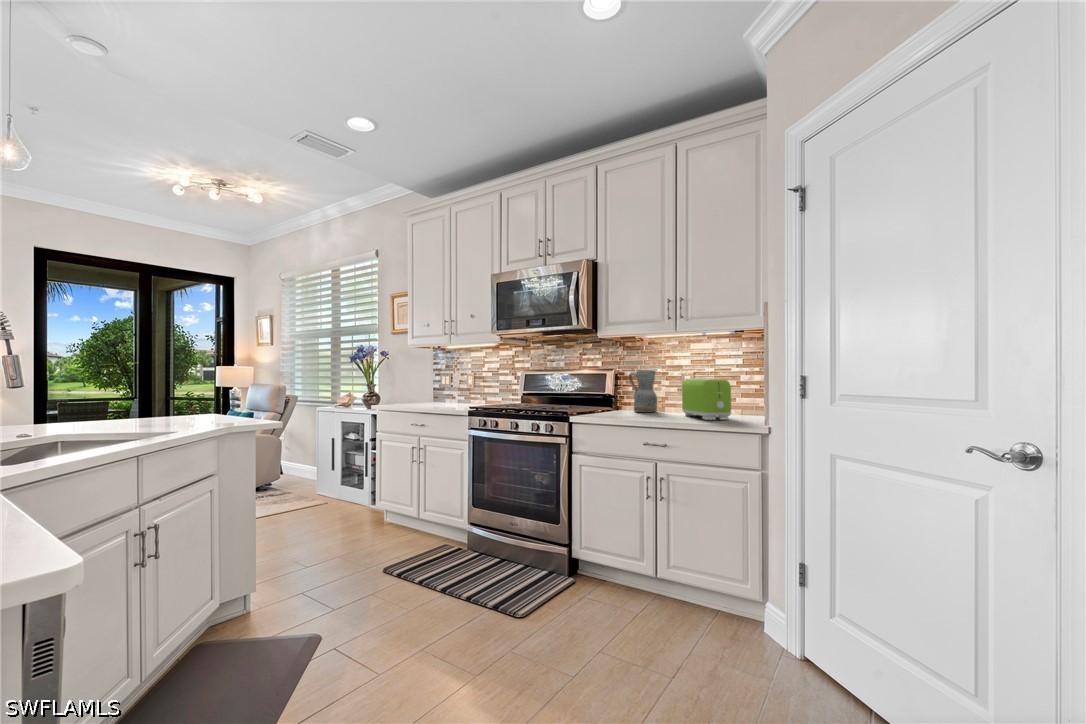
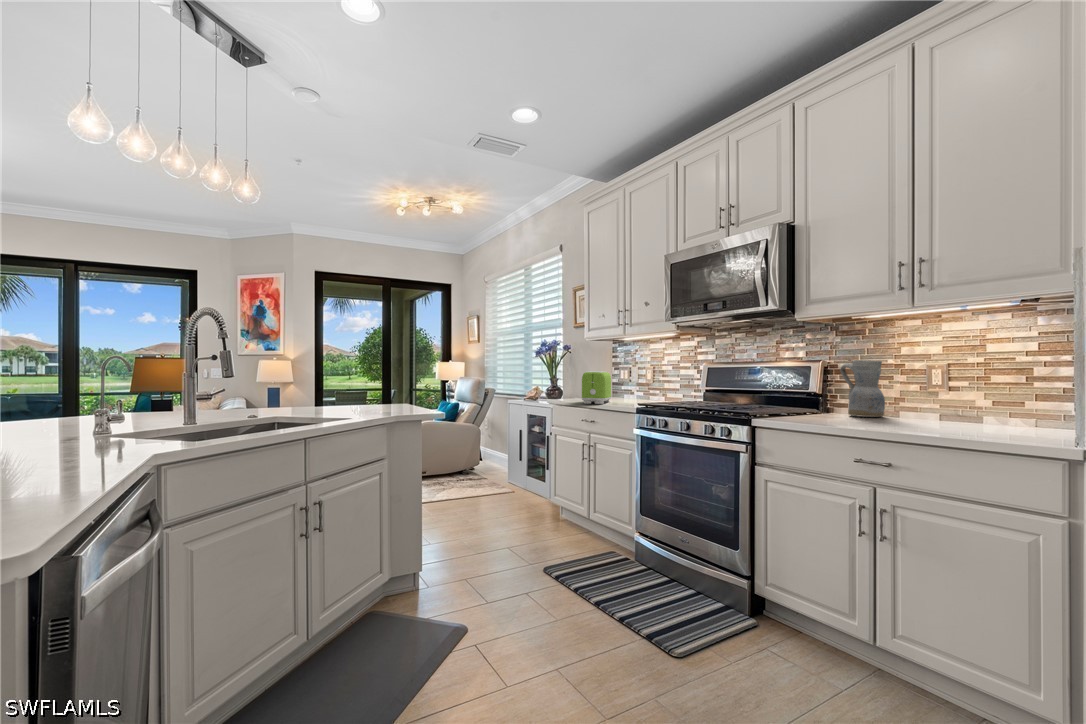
toaster: present [682,378,731,420] -> present [582,371,611,404]

